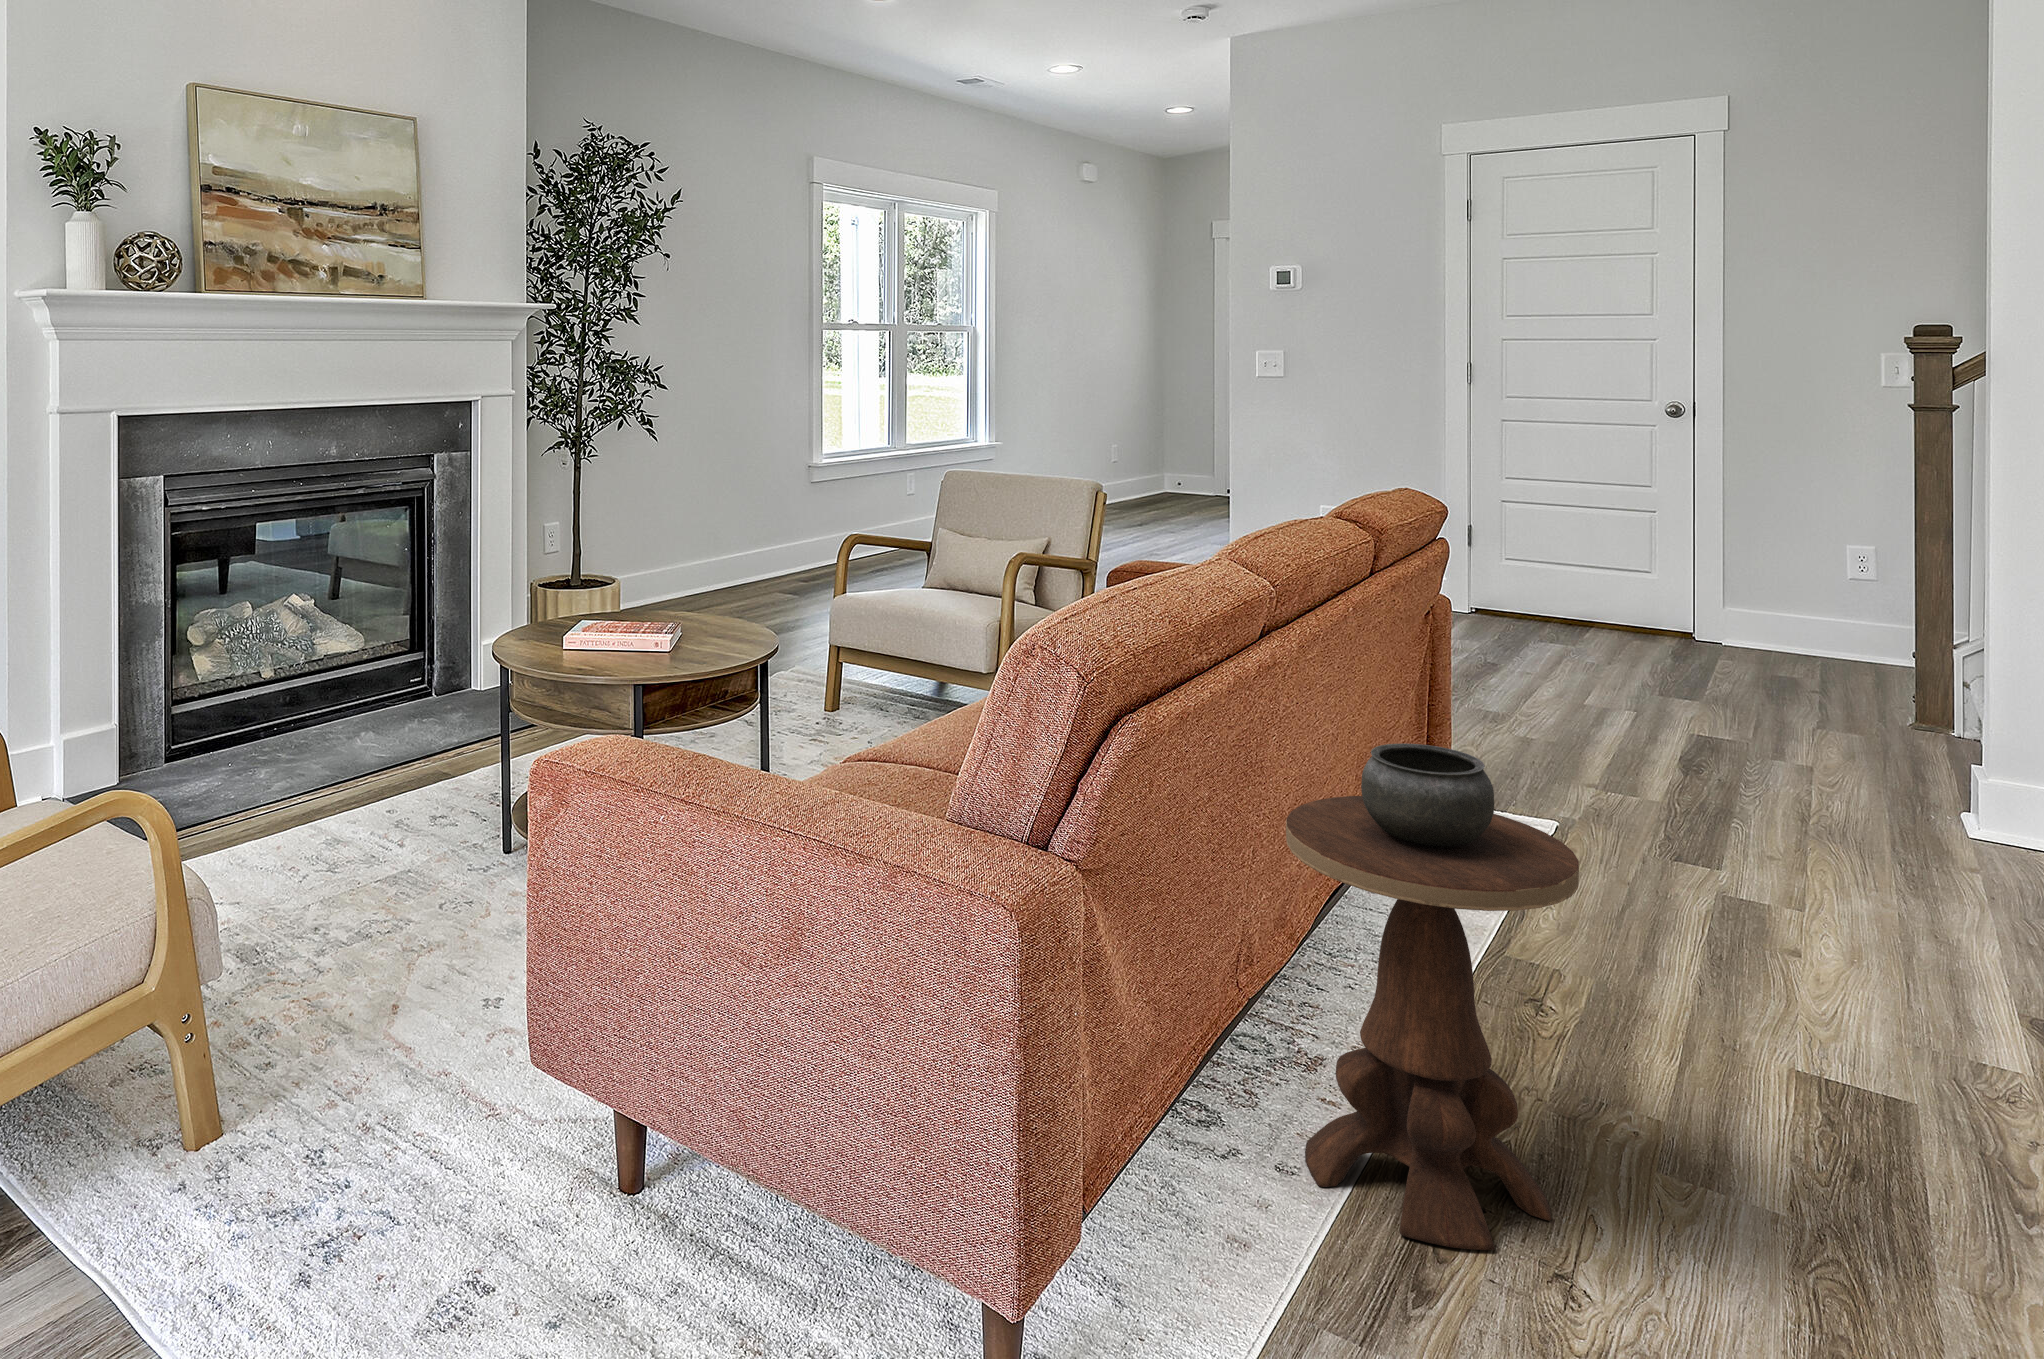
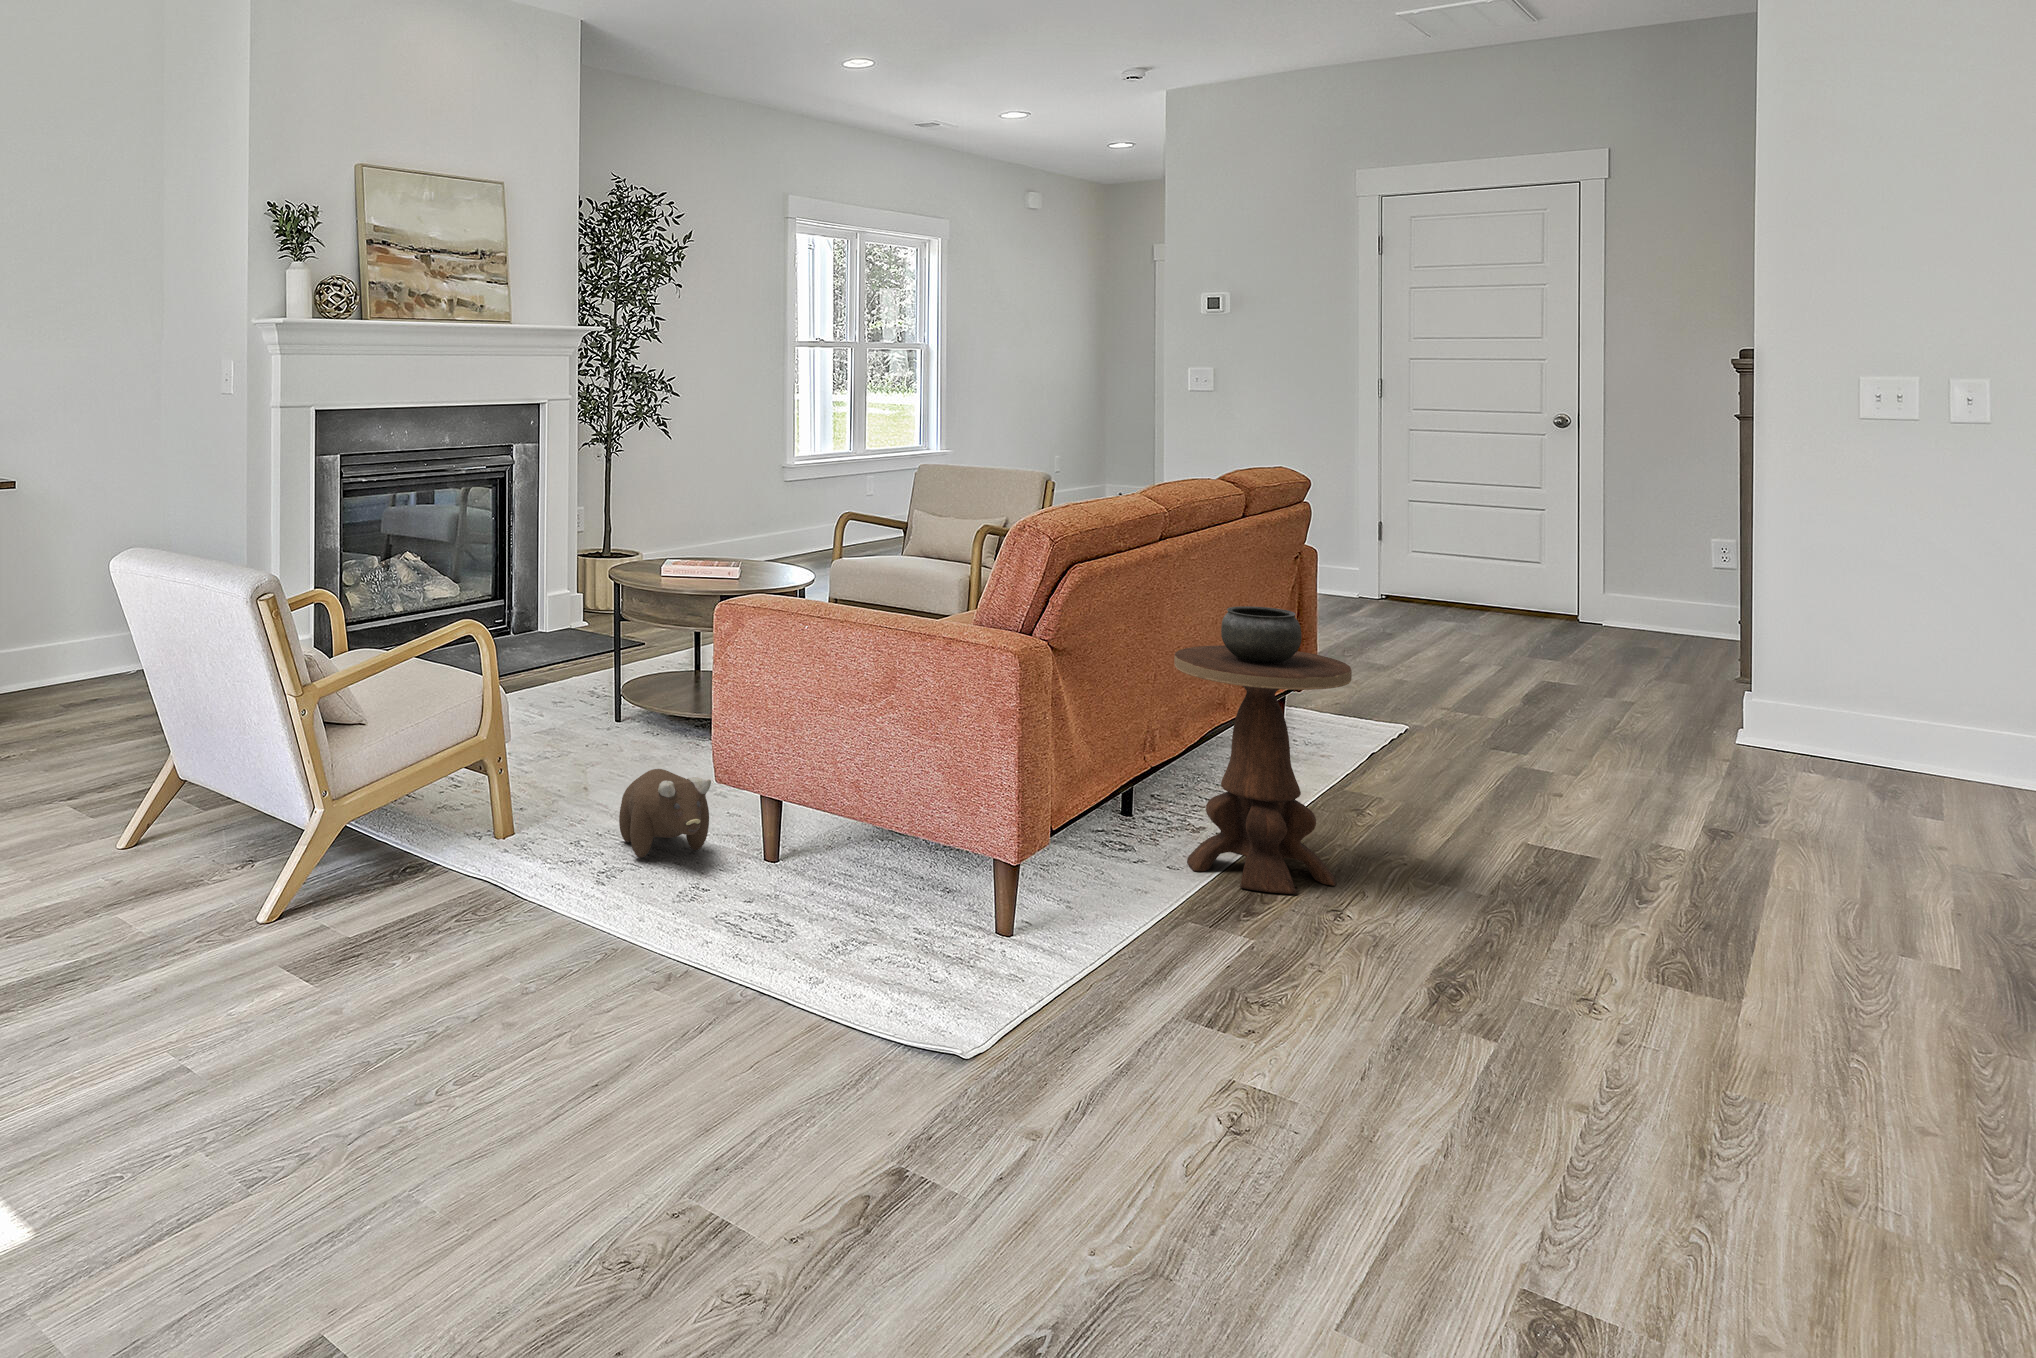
plush toy: none [387,1027,530,1195] -> present [619,769,711,858]

